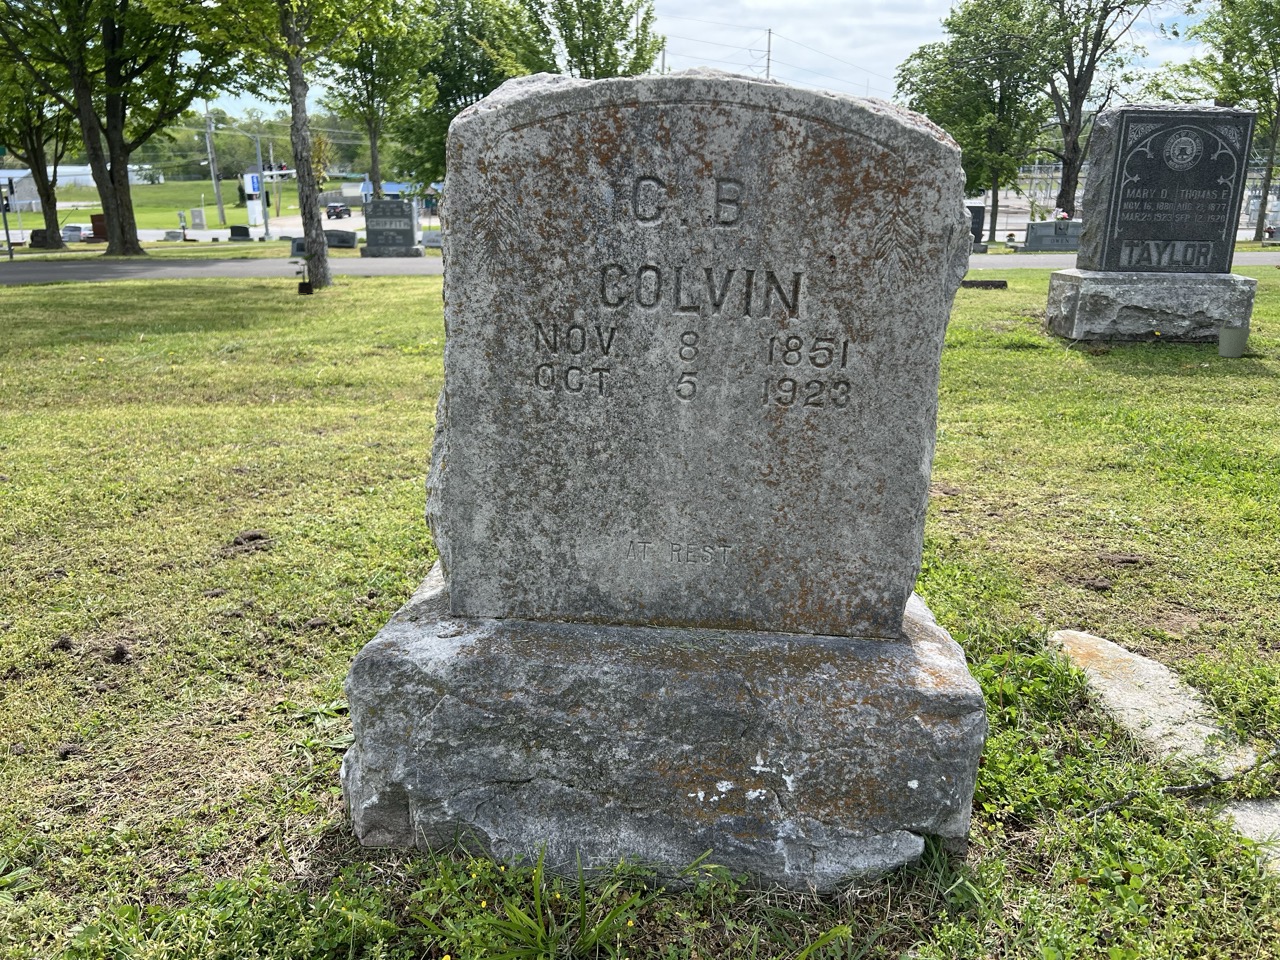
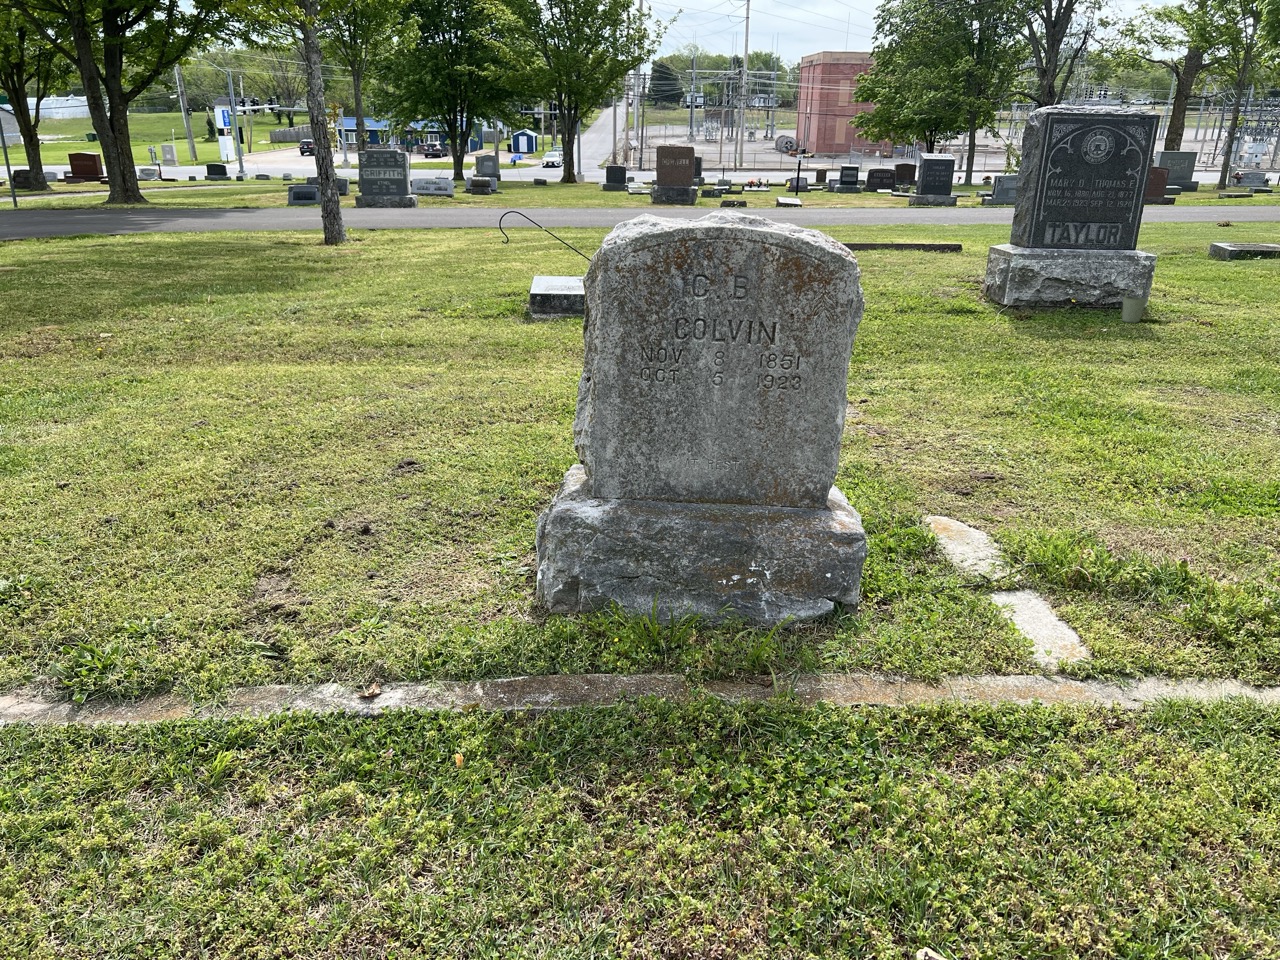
potted plant: present [289,254,316,294] -> none [291,211,320,251]

